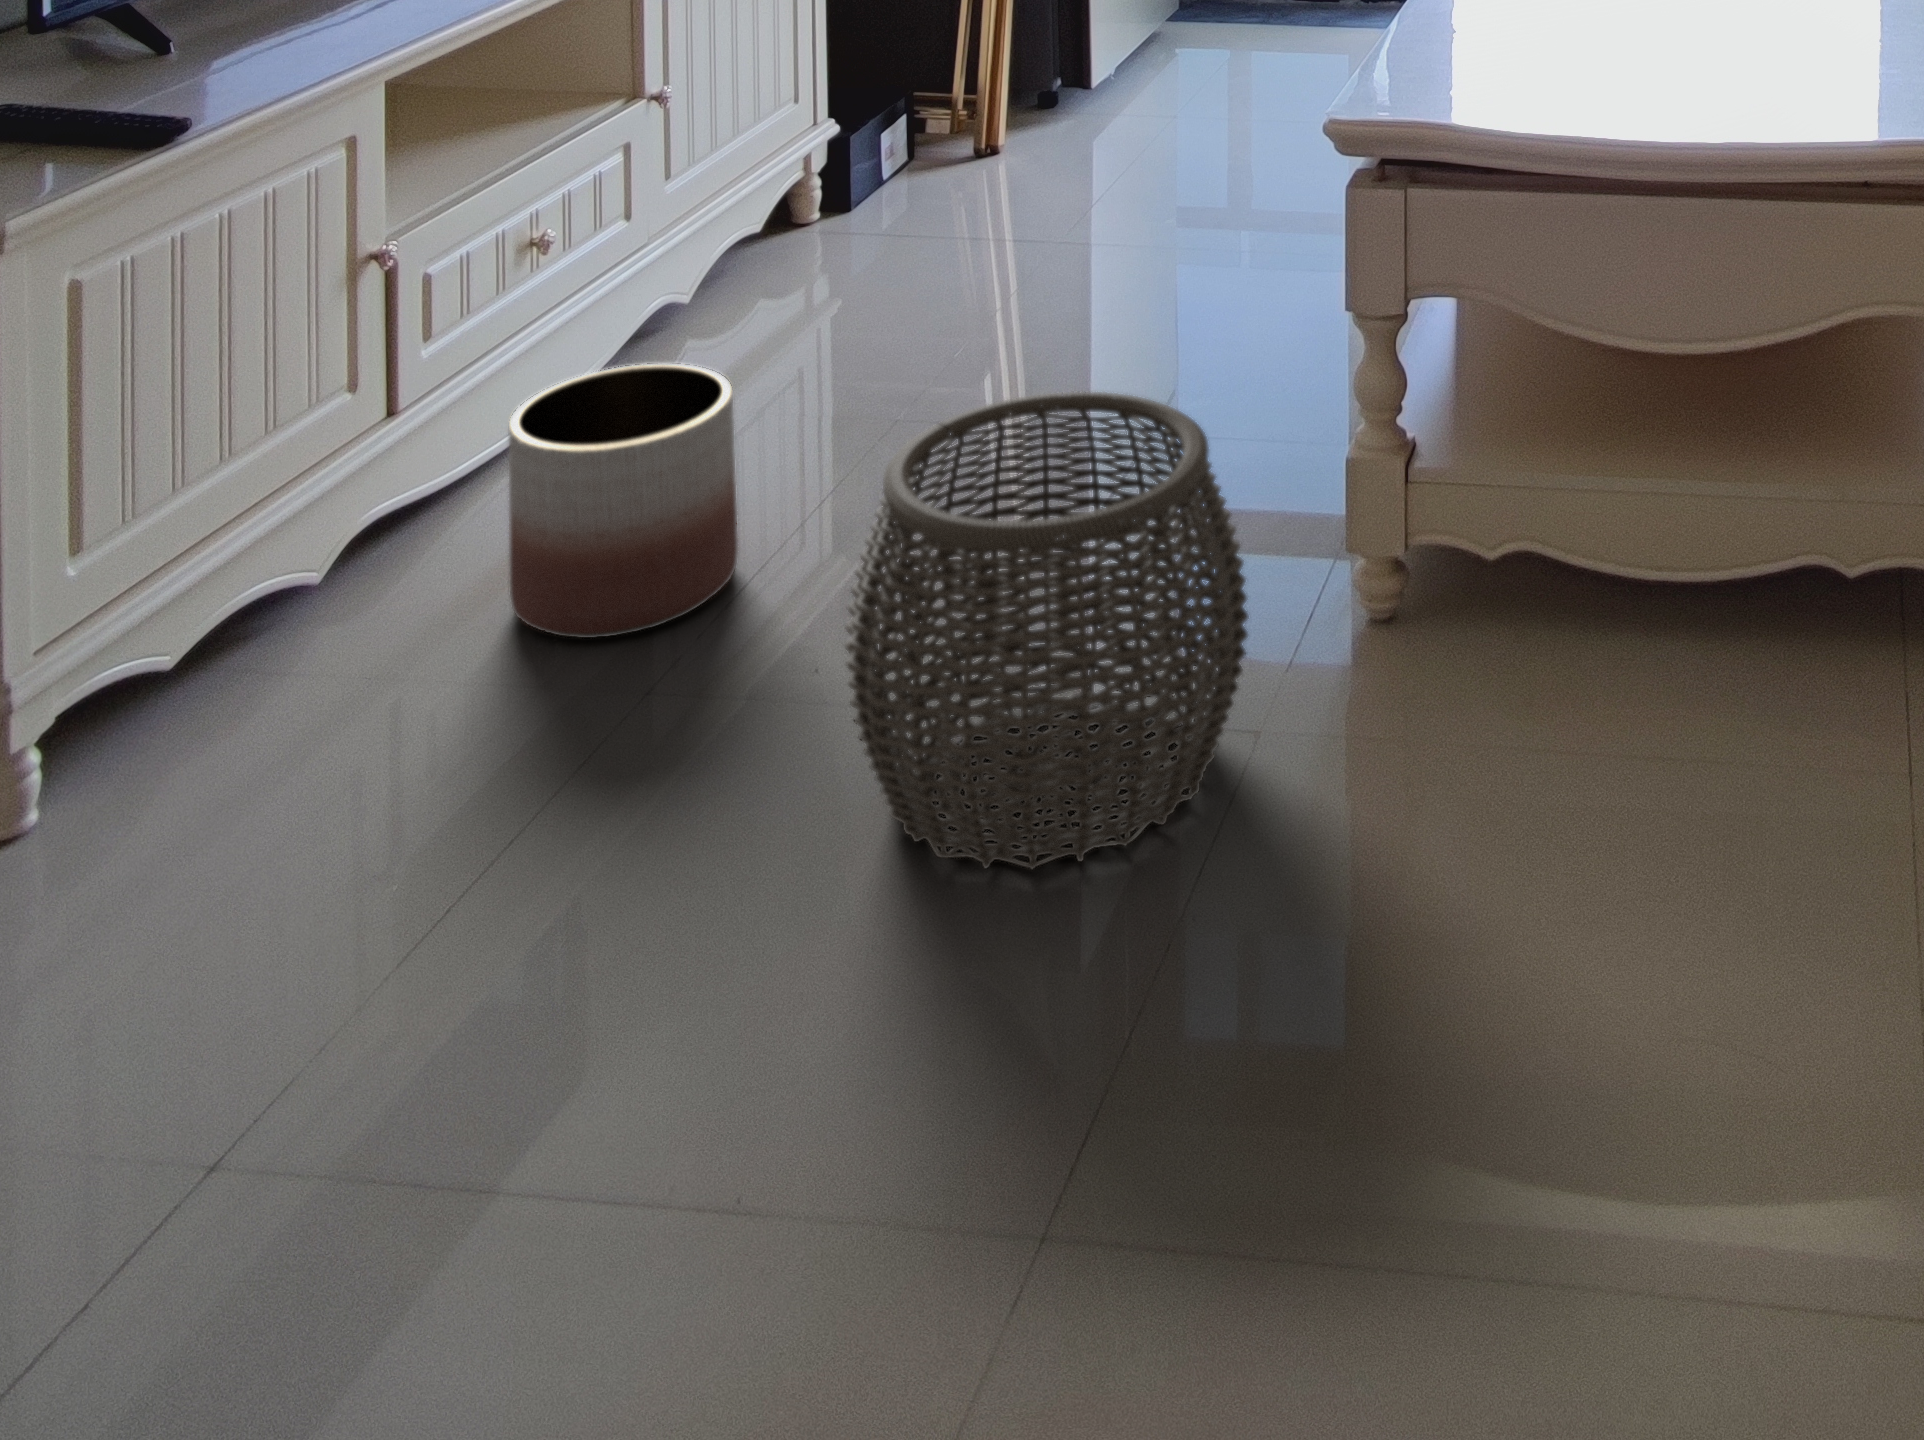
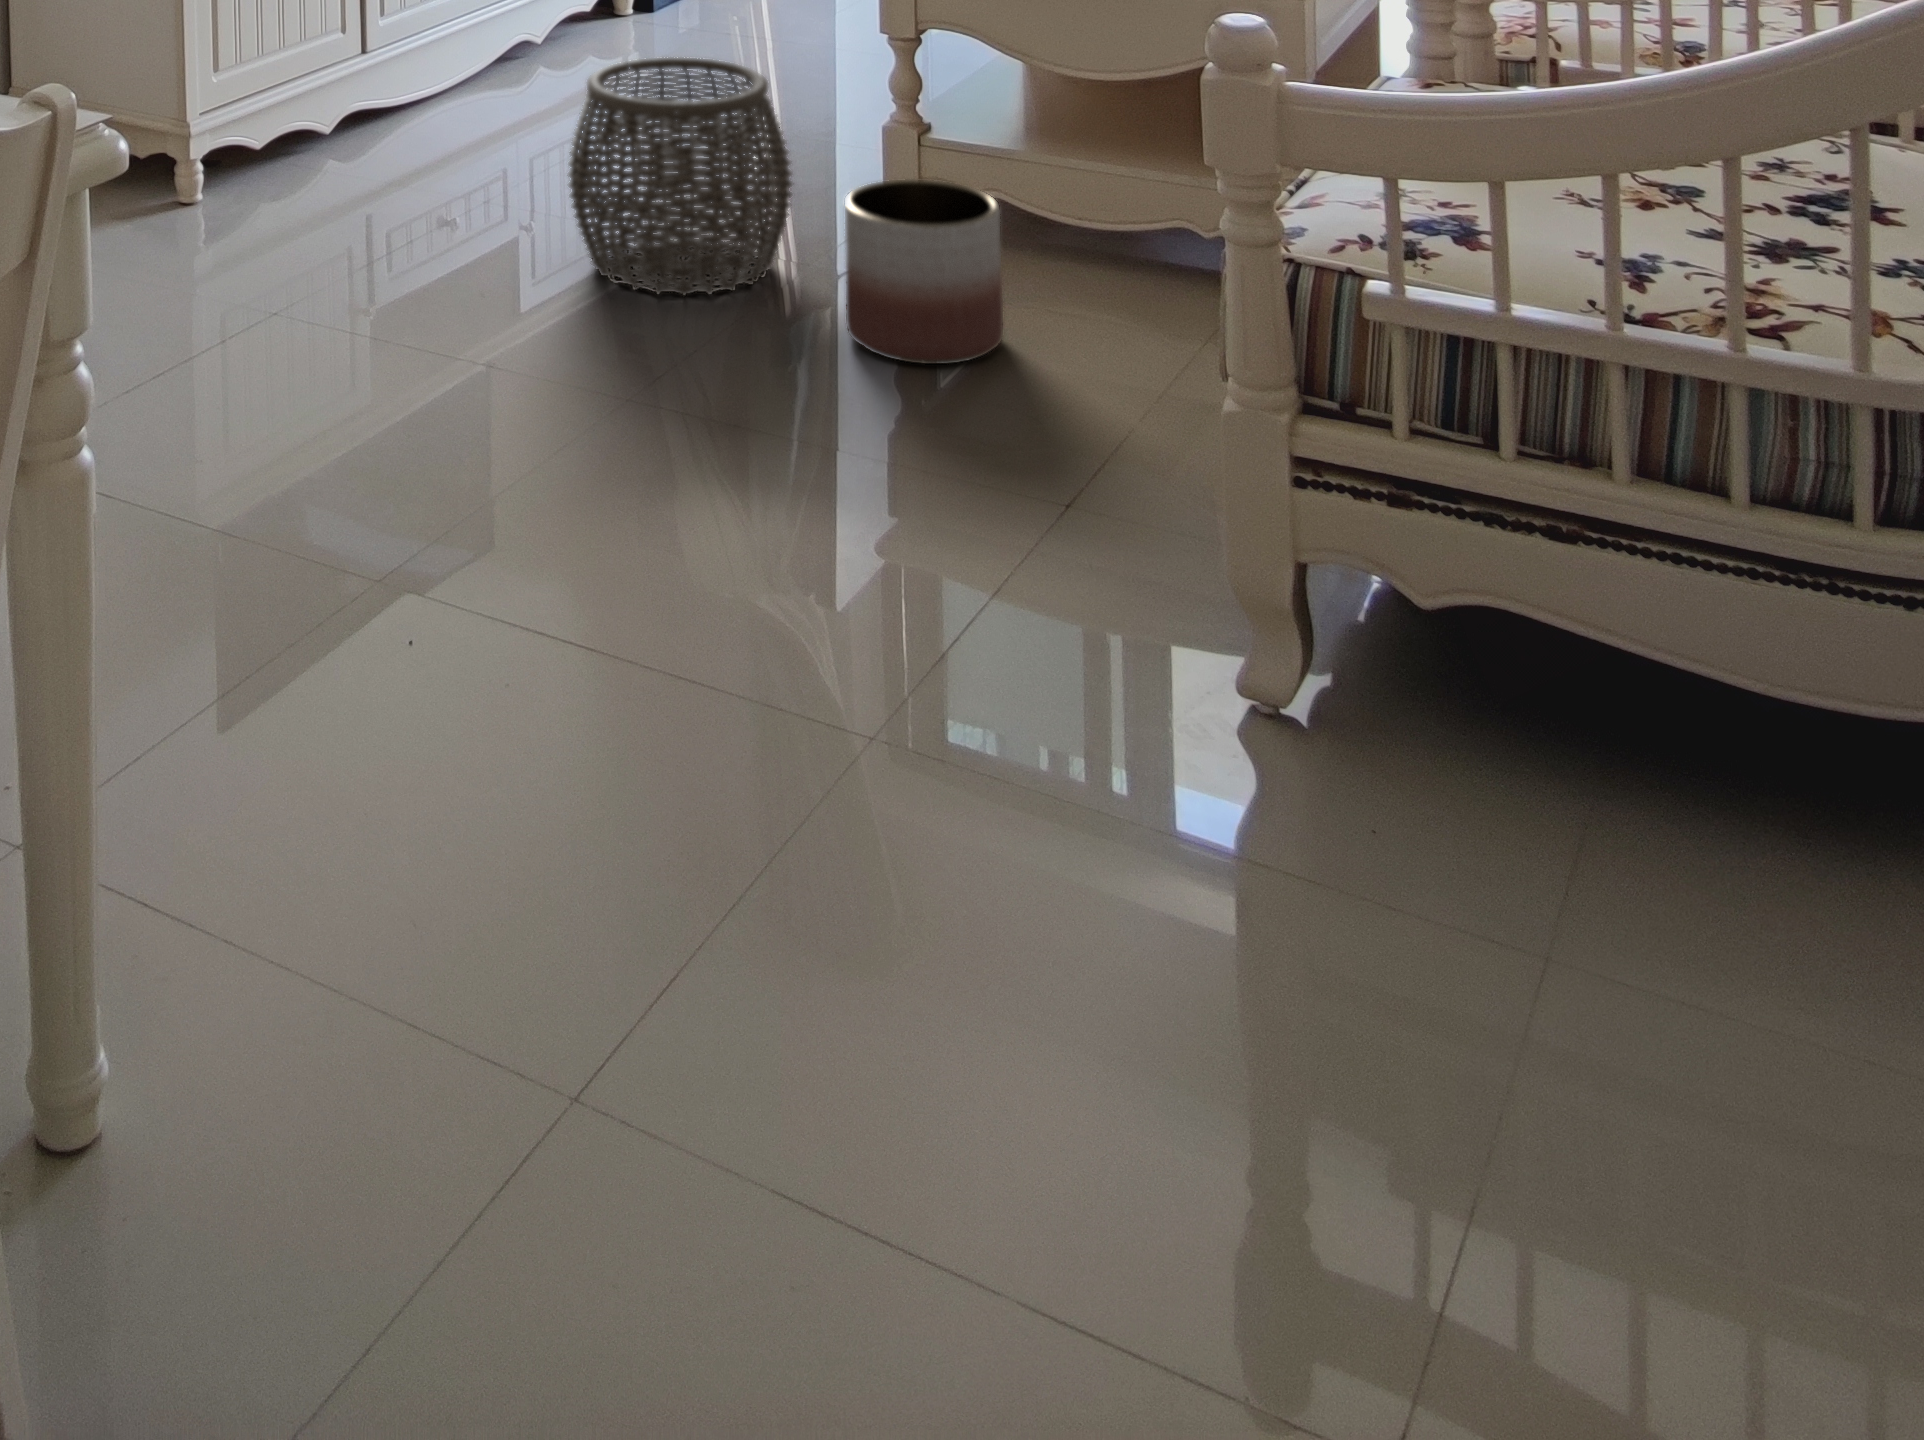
planter: present [509,364,738,638] -> present [845,179,1003,364]

